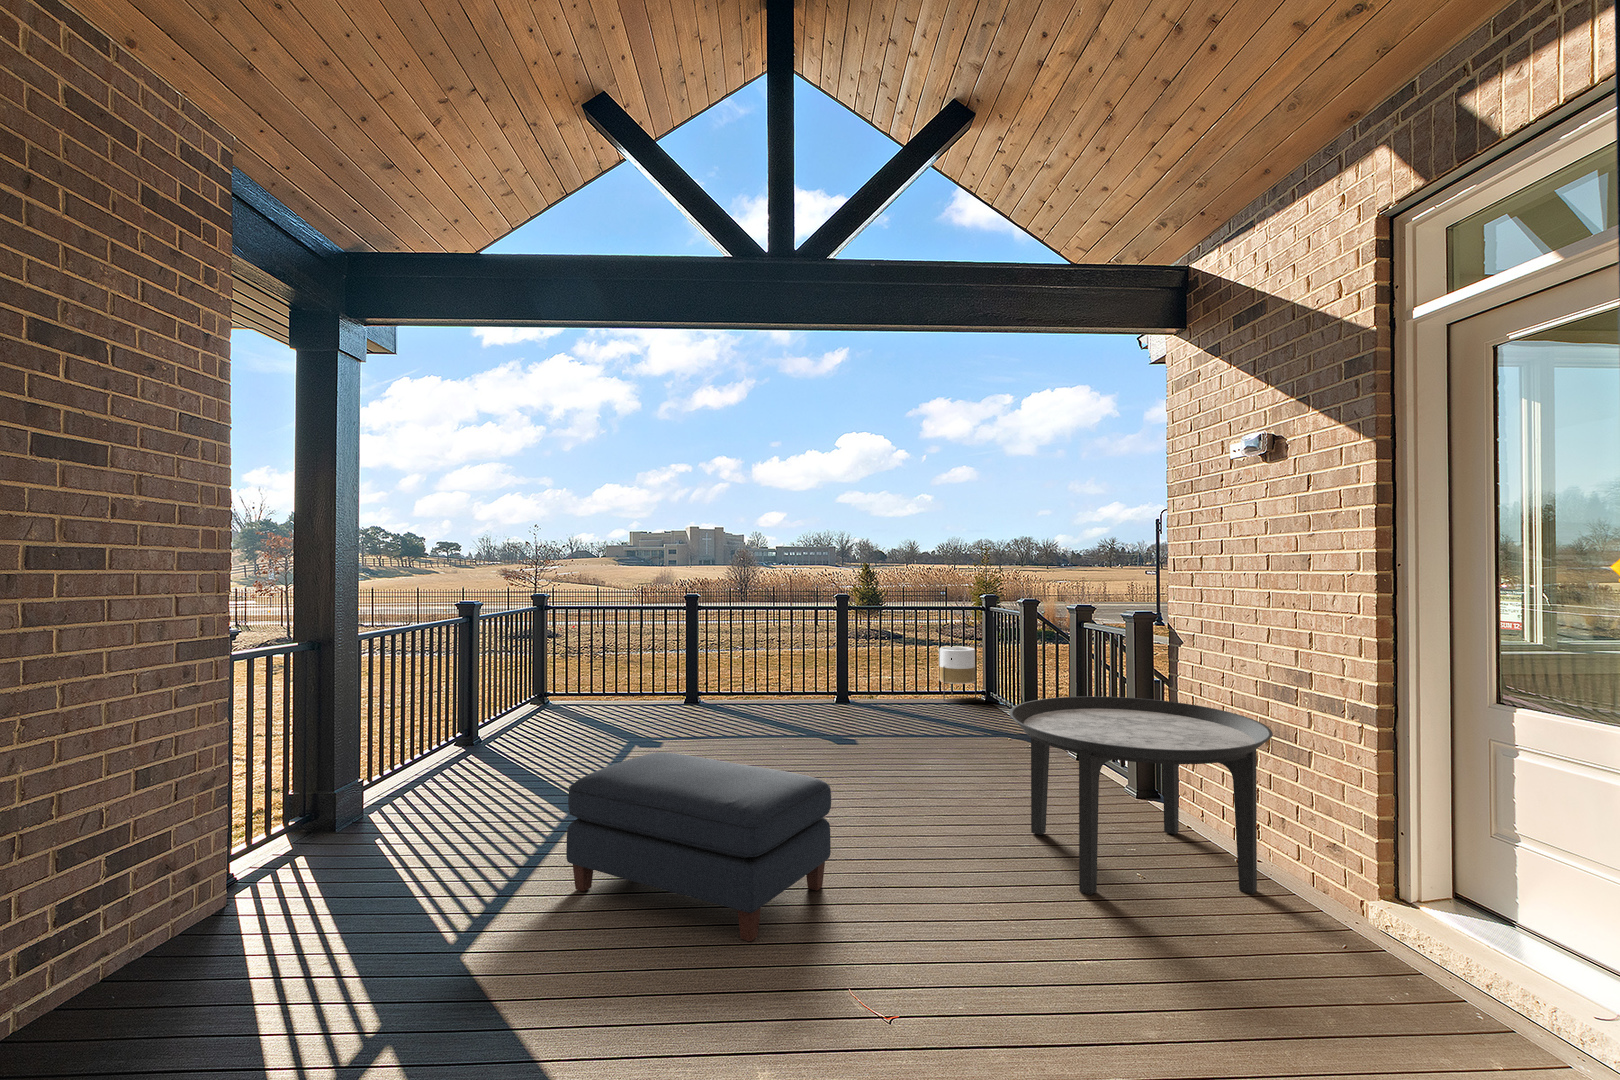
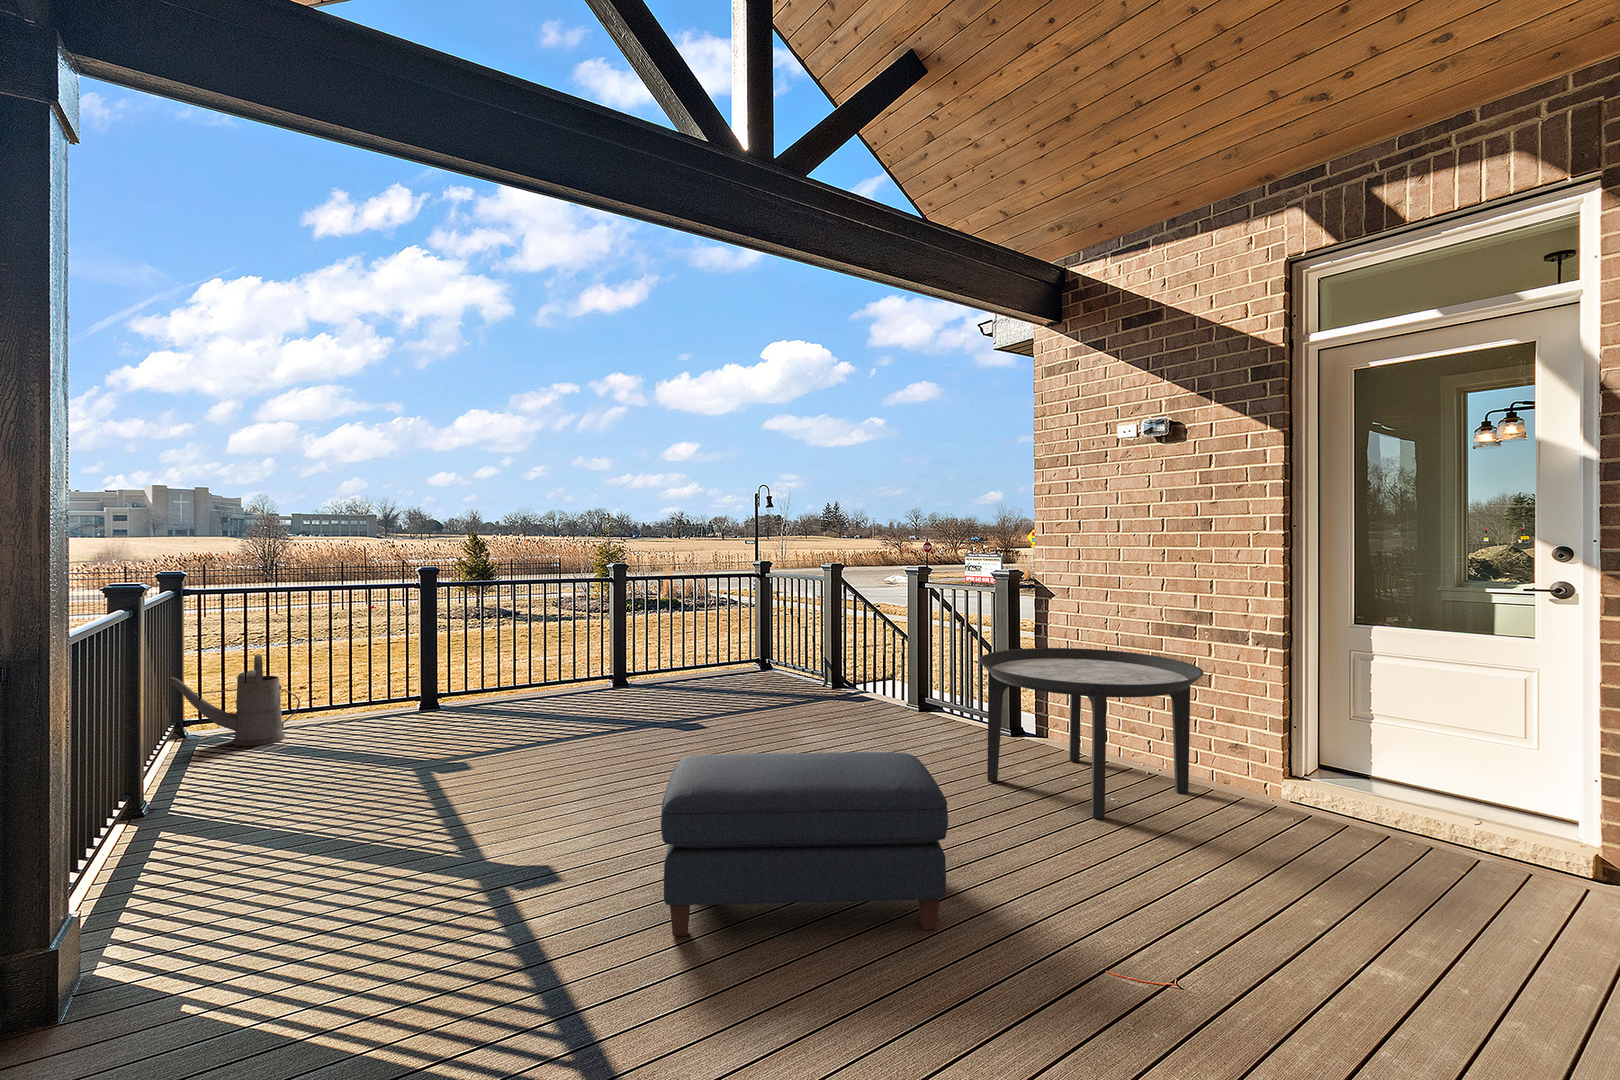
planter: present [939,646,976,700] -> none [708,620,746,677]
watering can: none [520,649,596,712] -> present [170,655,300,746]

